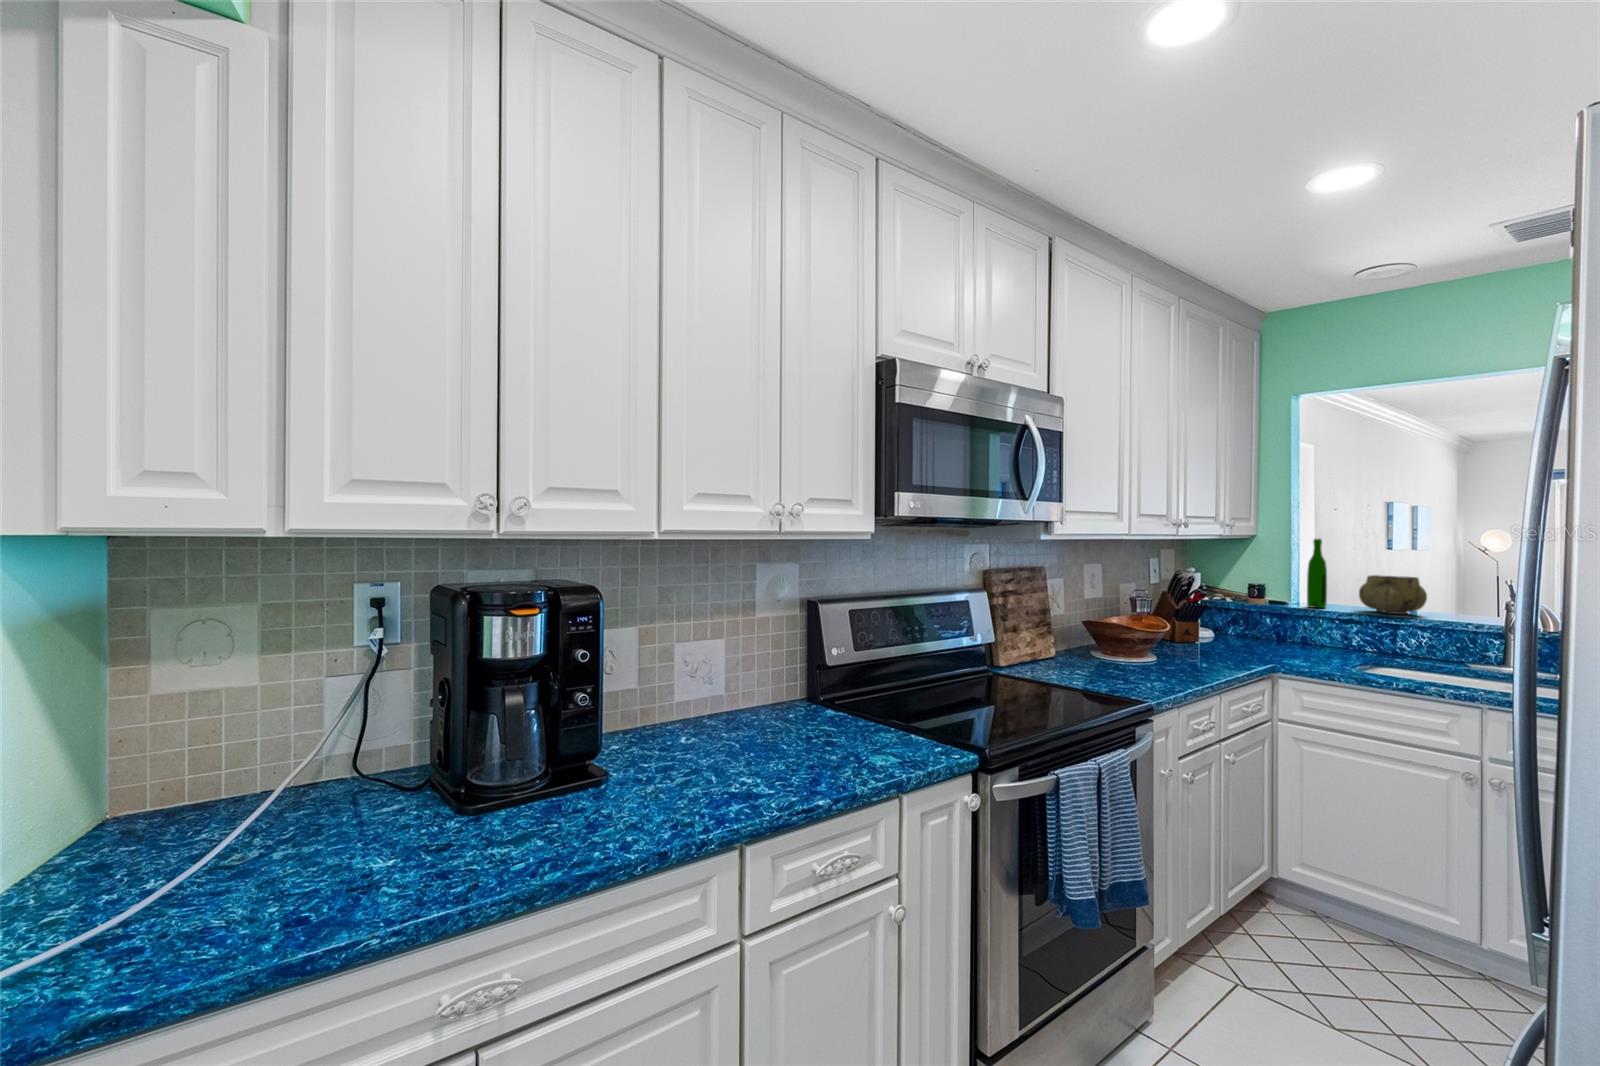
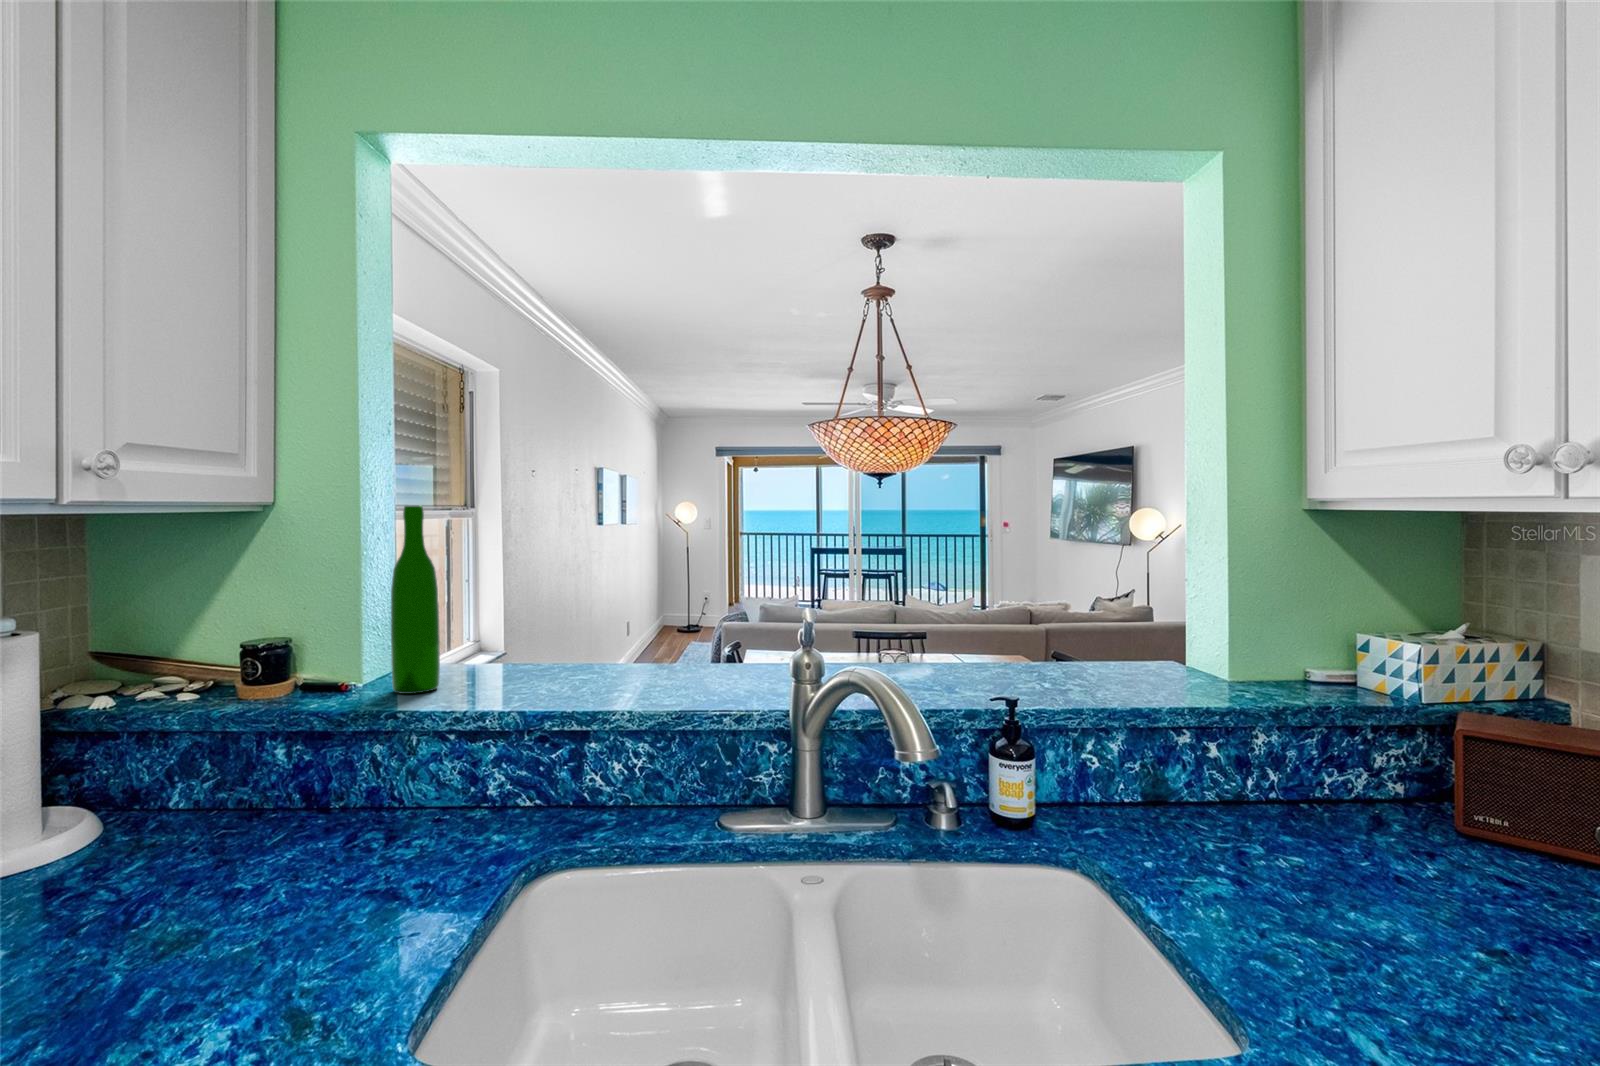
decorative bowl: present [1359,575,1427,614] -> none [509,591,641,690]

